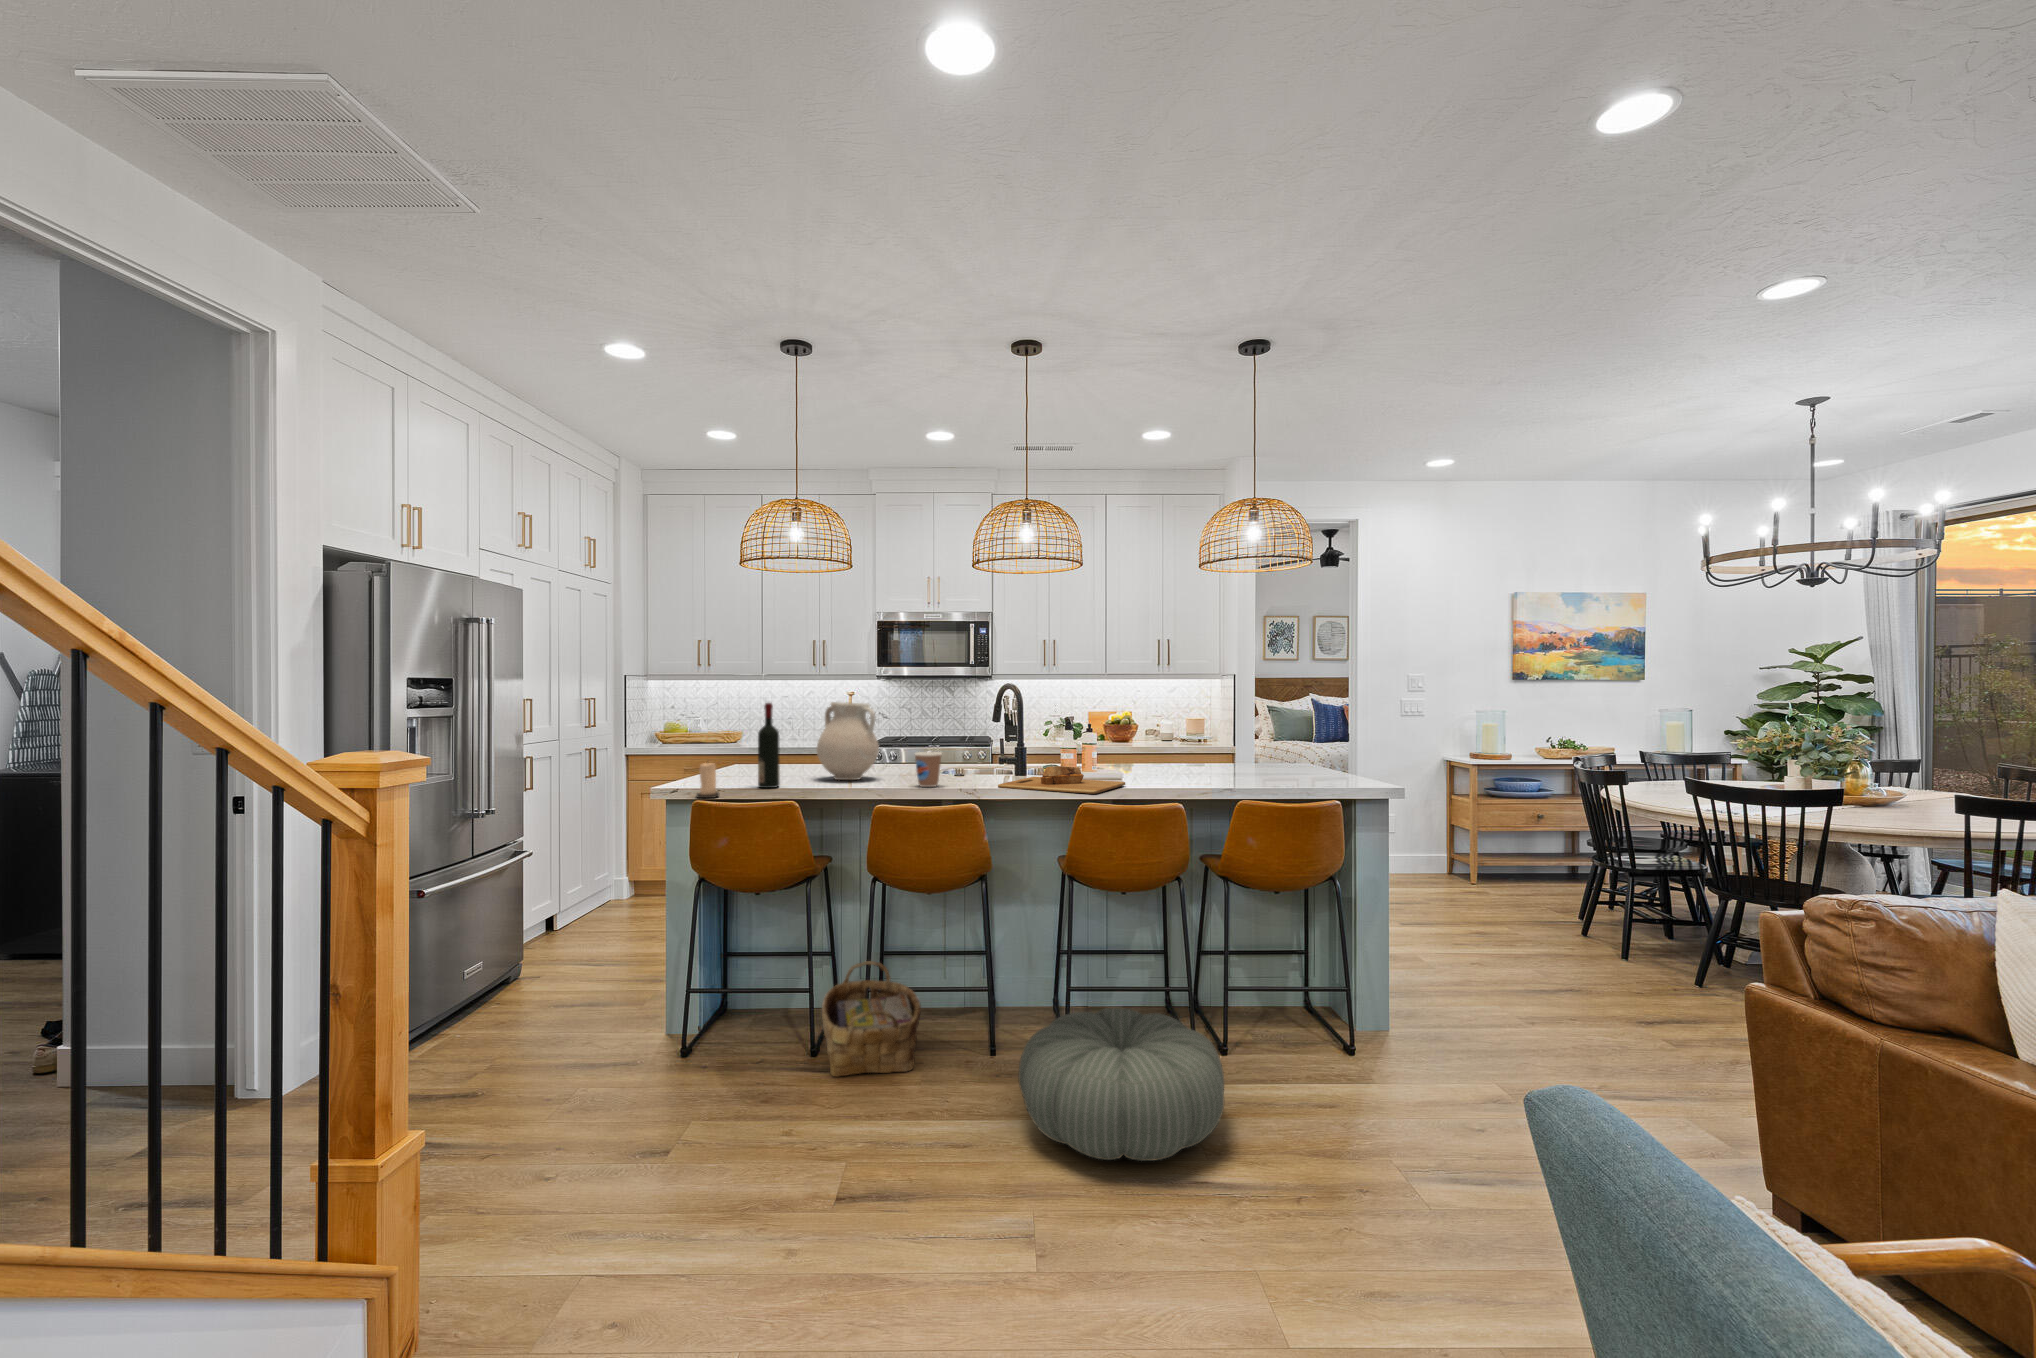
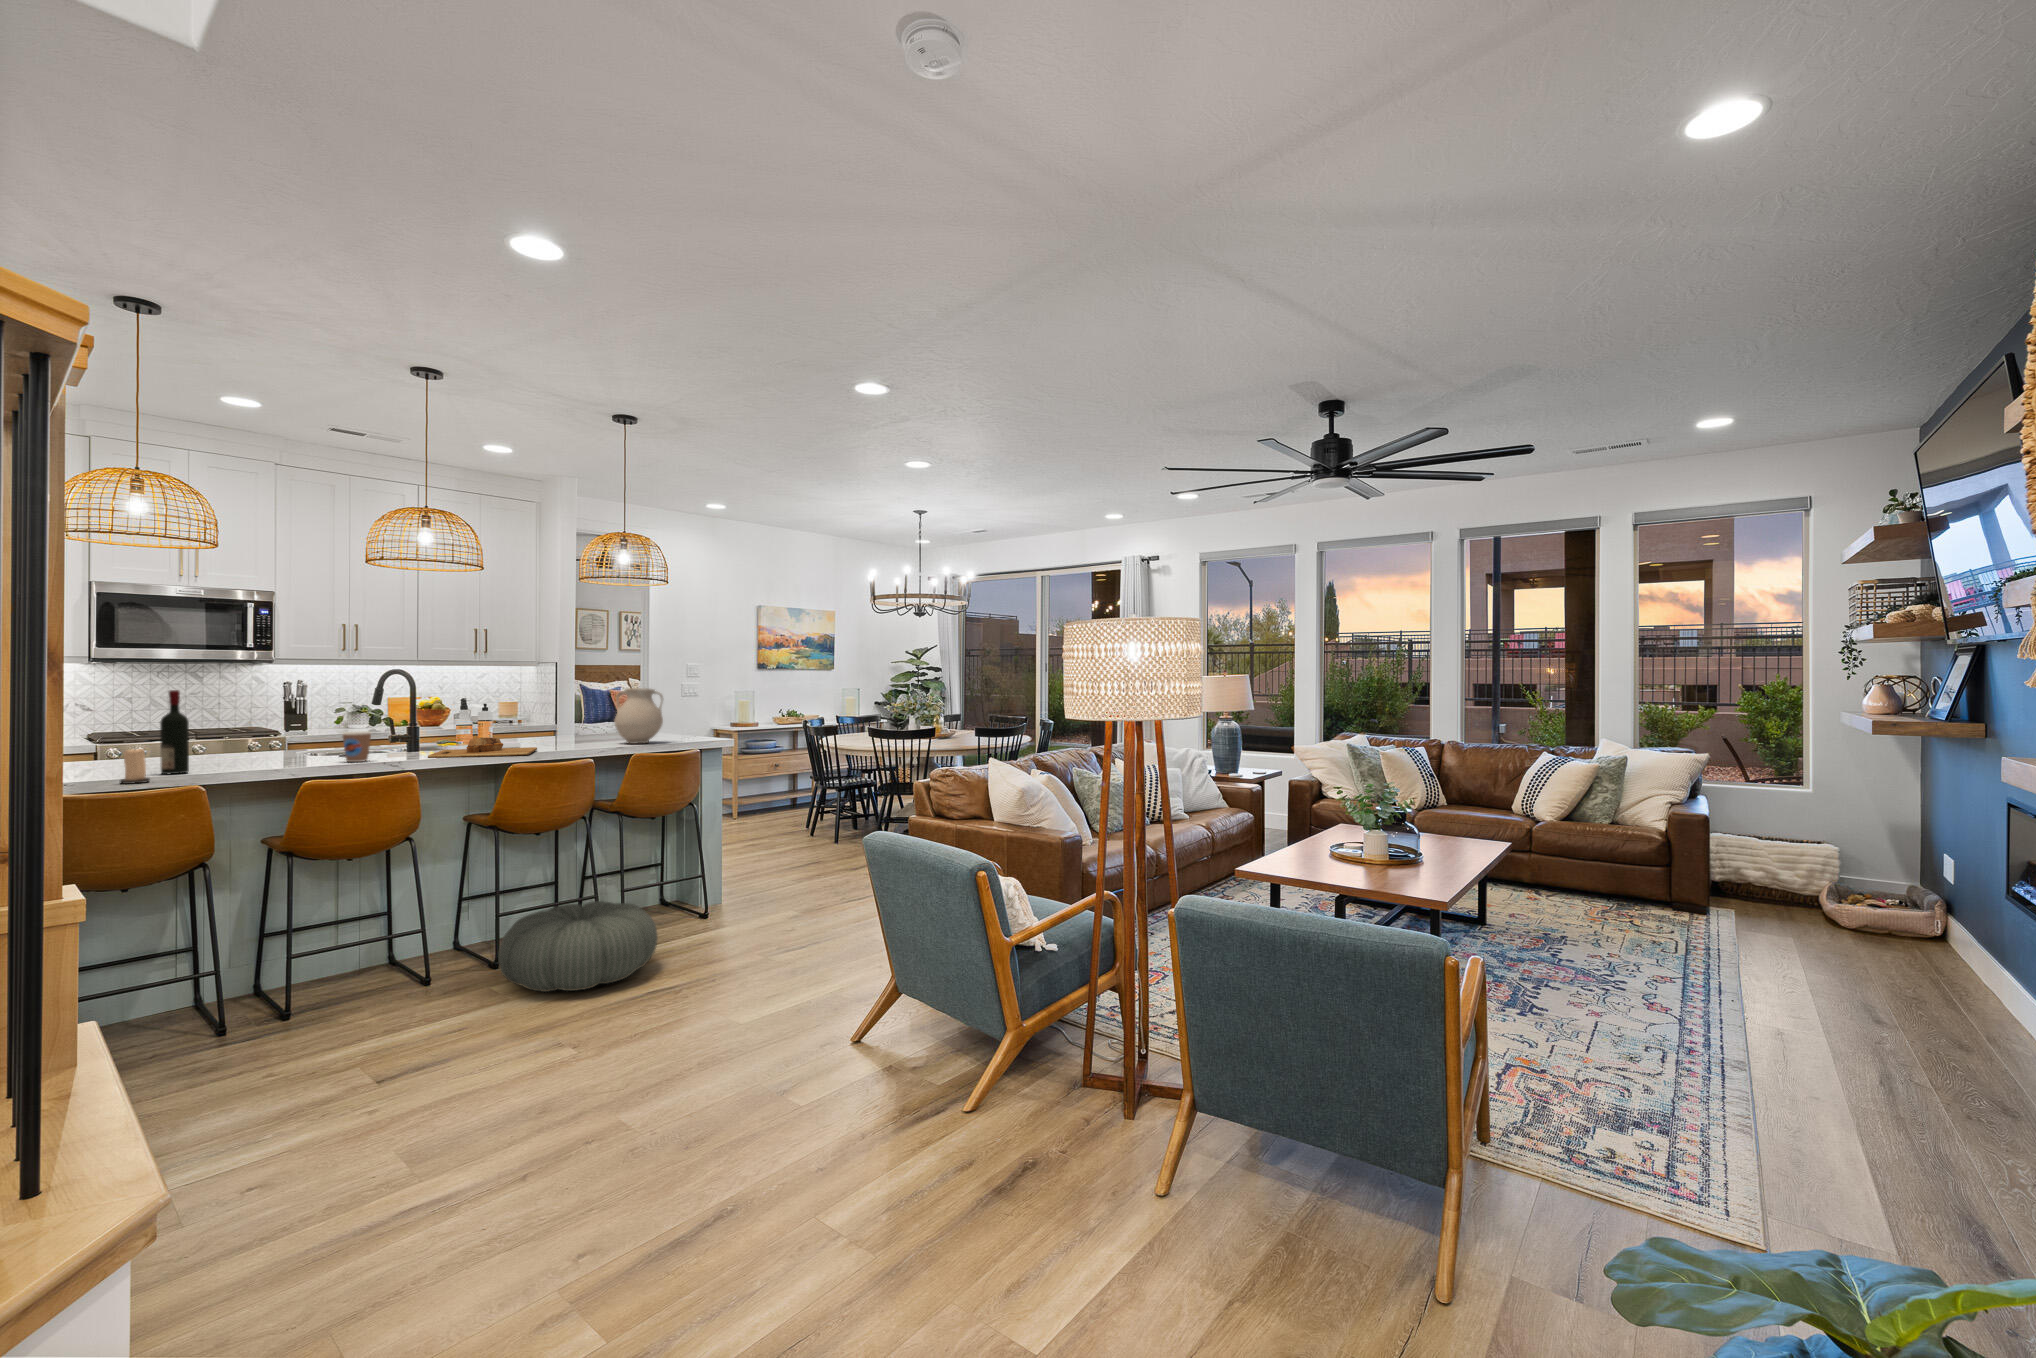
vase: present [816,702,879,780] -> present [614,688,663,744]
woven basket: present [822,961,921,1077] -> none [255,924,376,1020]

